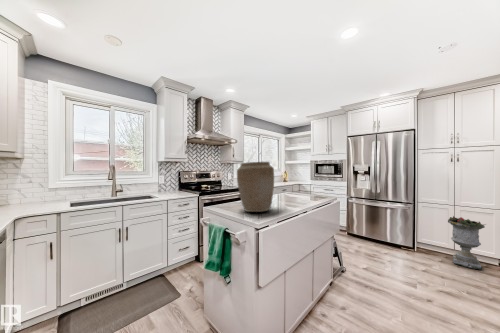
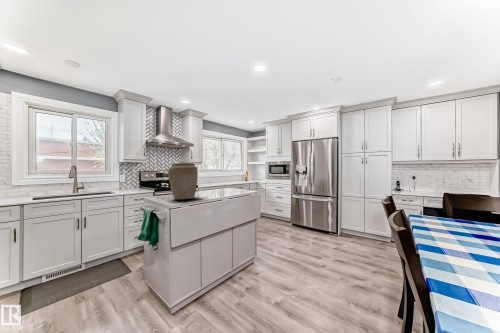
planter: present [448,216,485,269] -> none [357,206,380,246]

